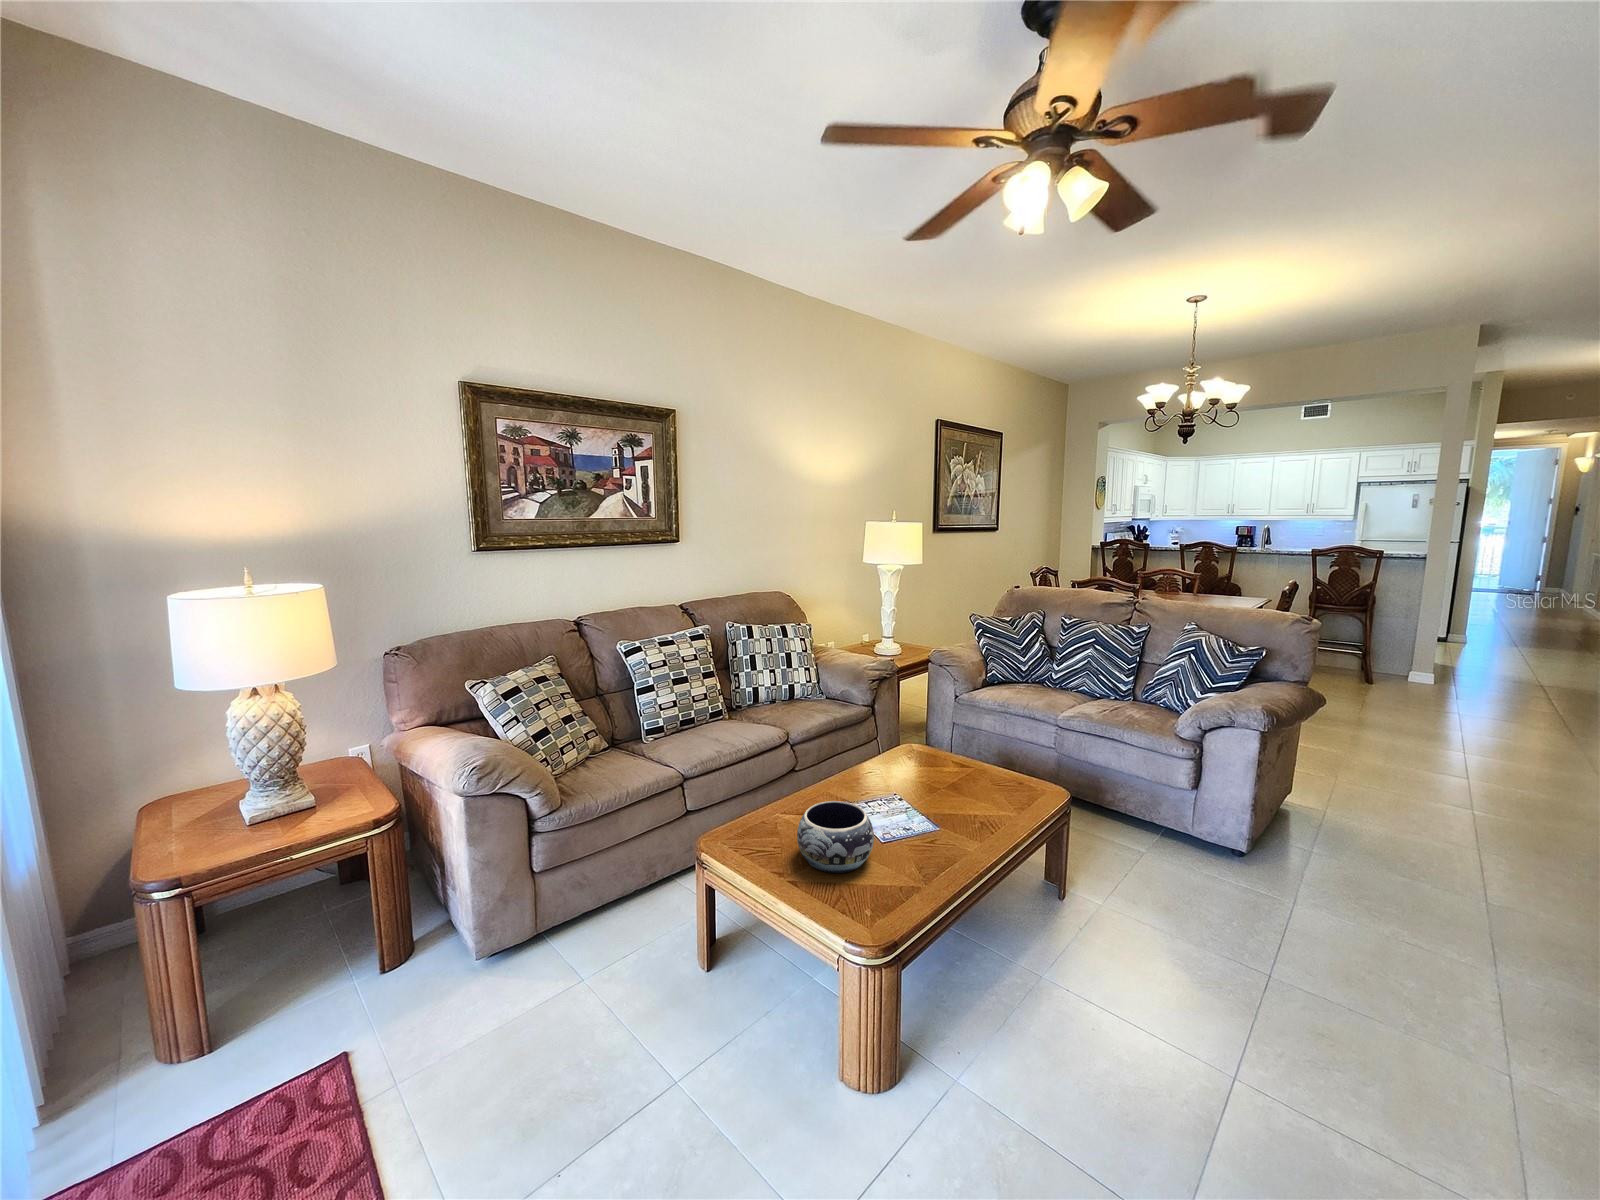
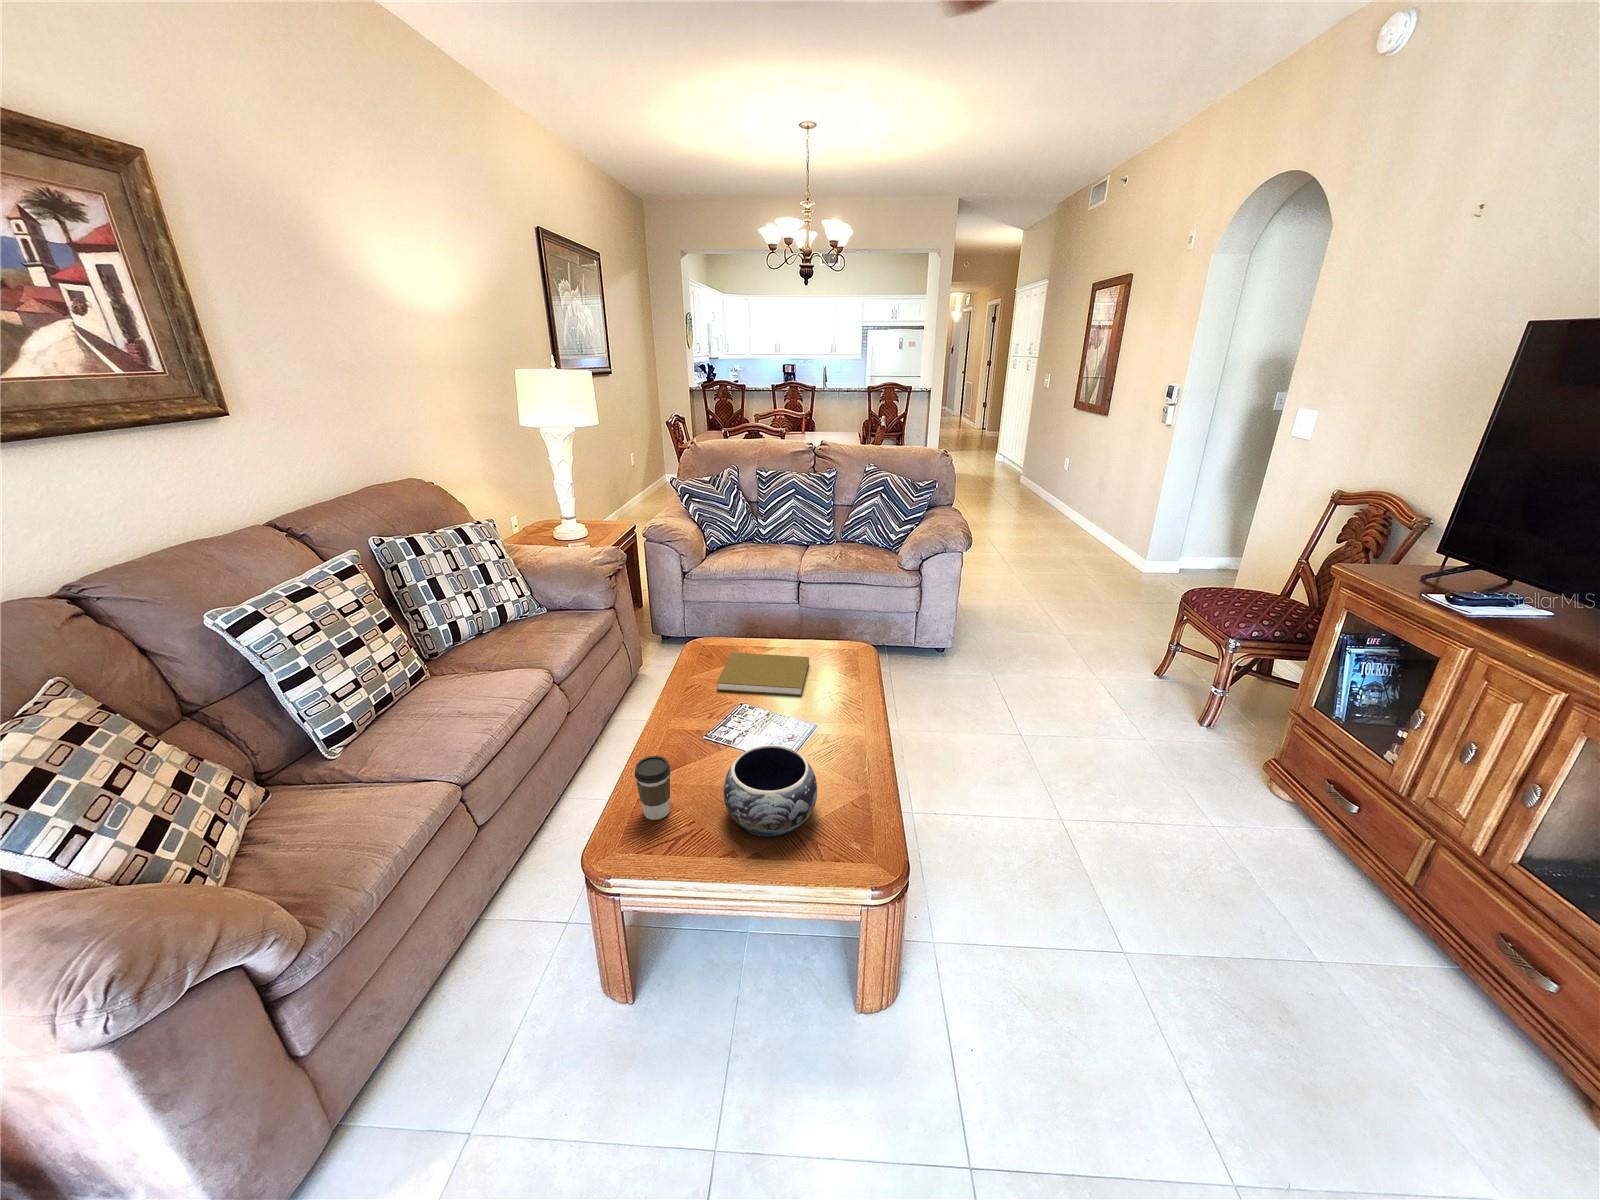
book: none [886,754,983,800] -> present [717,653,809,696]
coffee cup: none [754,783,780,832] -> present [635,756,671,820]

